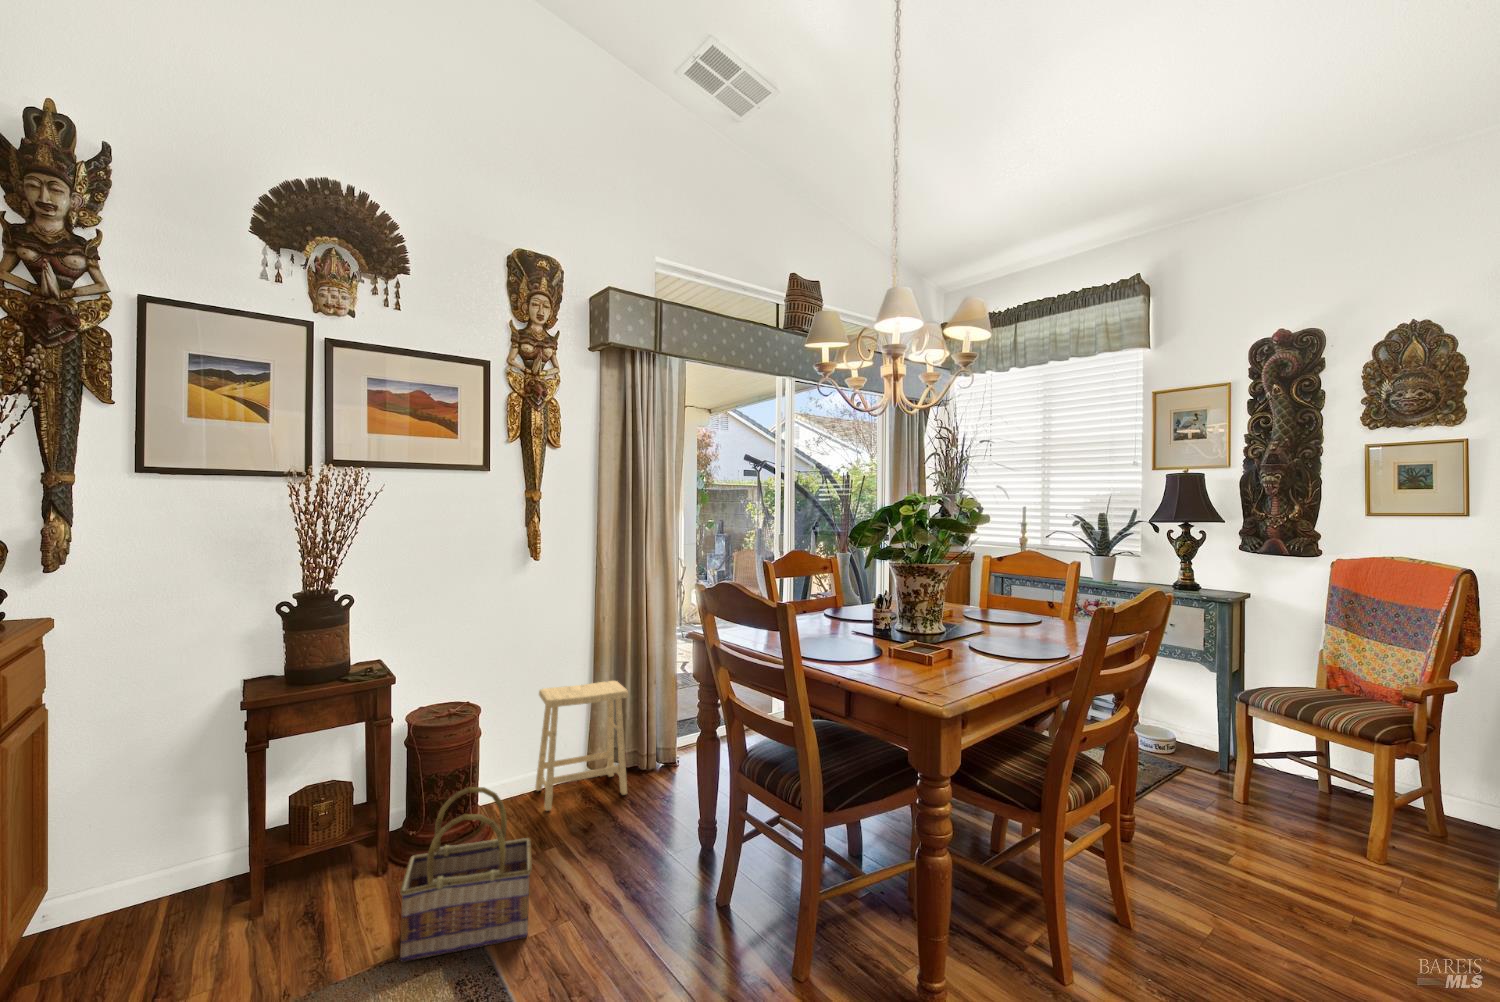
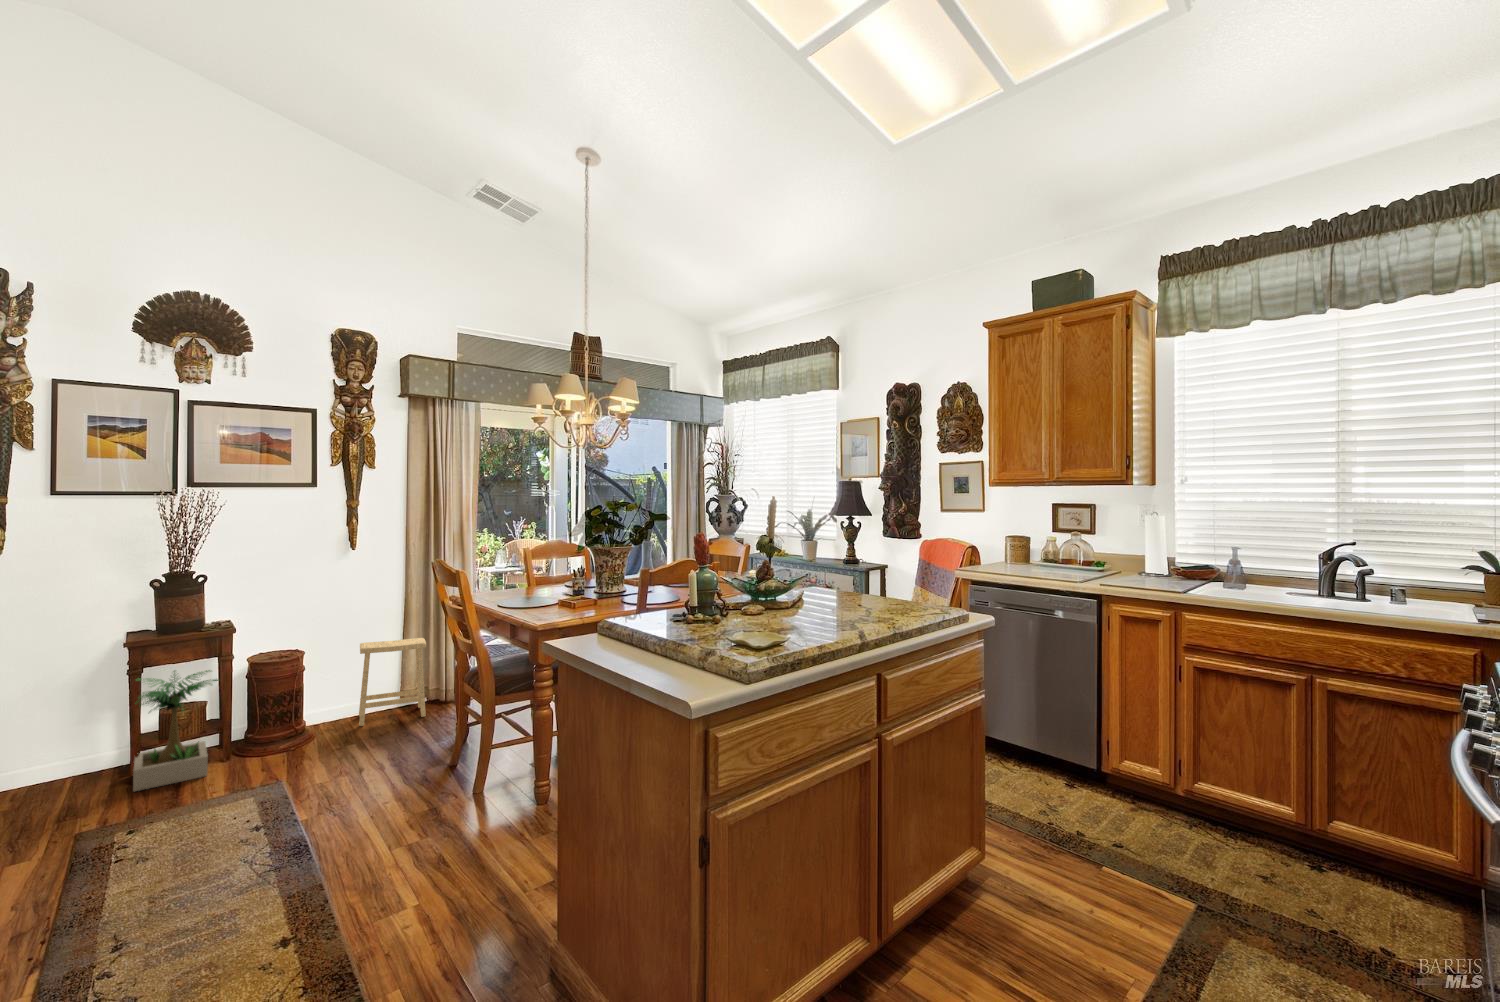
potted plant: none [250,738,389,947] -> present [133,670,218,792]
basket: present [400,787,532,961] -> none [223,693,323,794]

